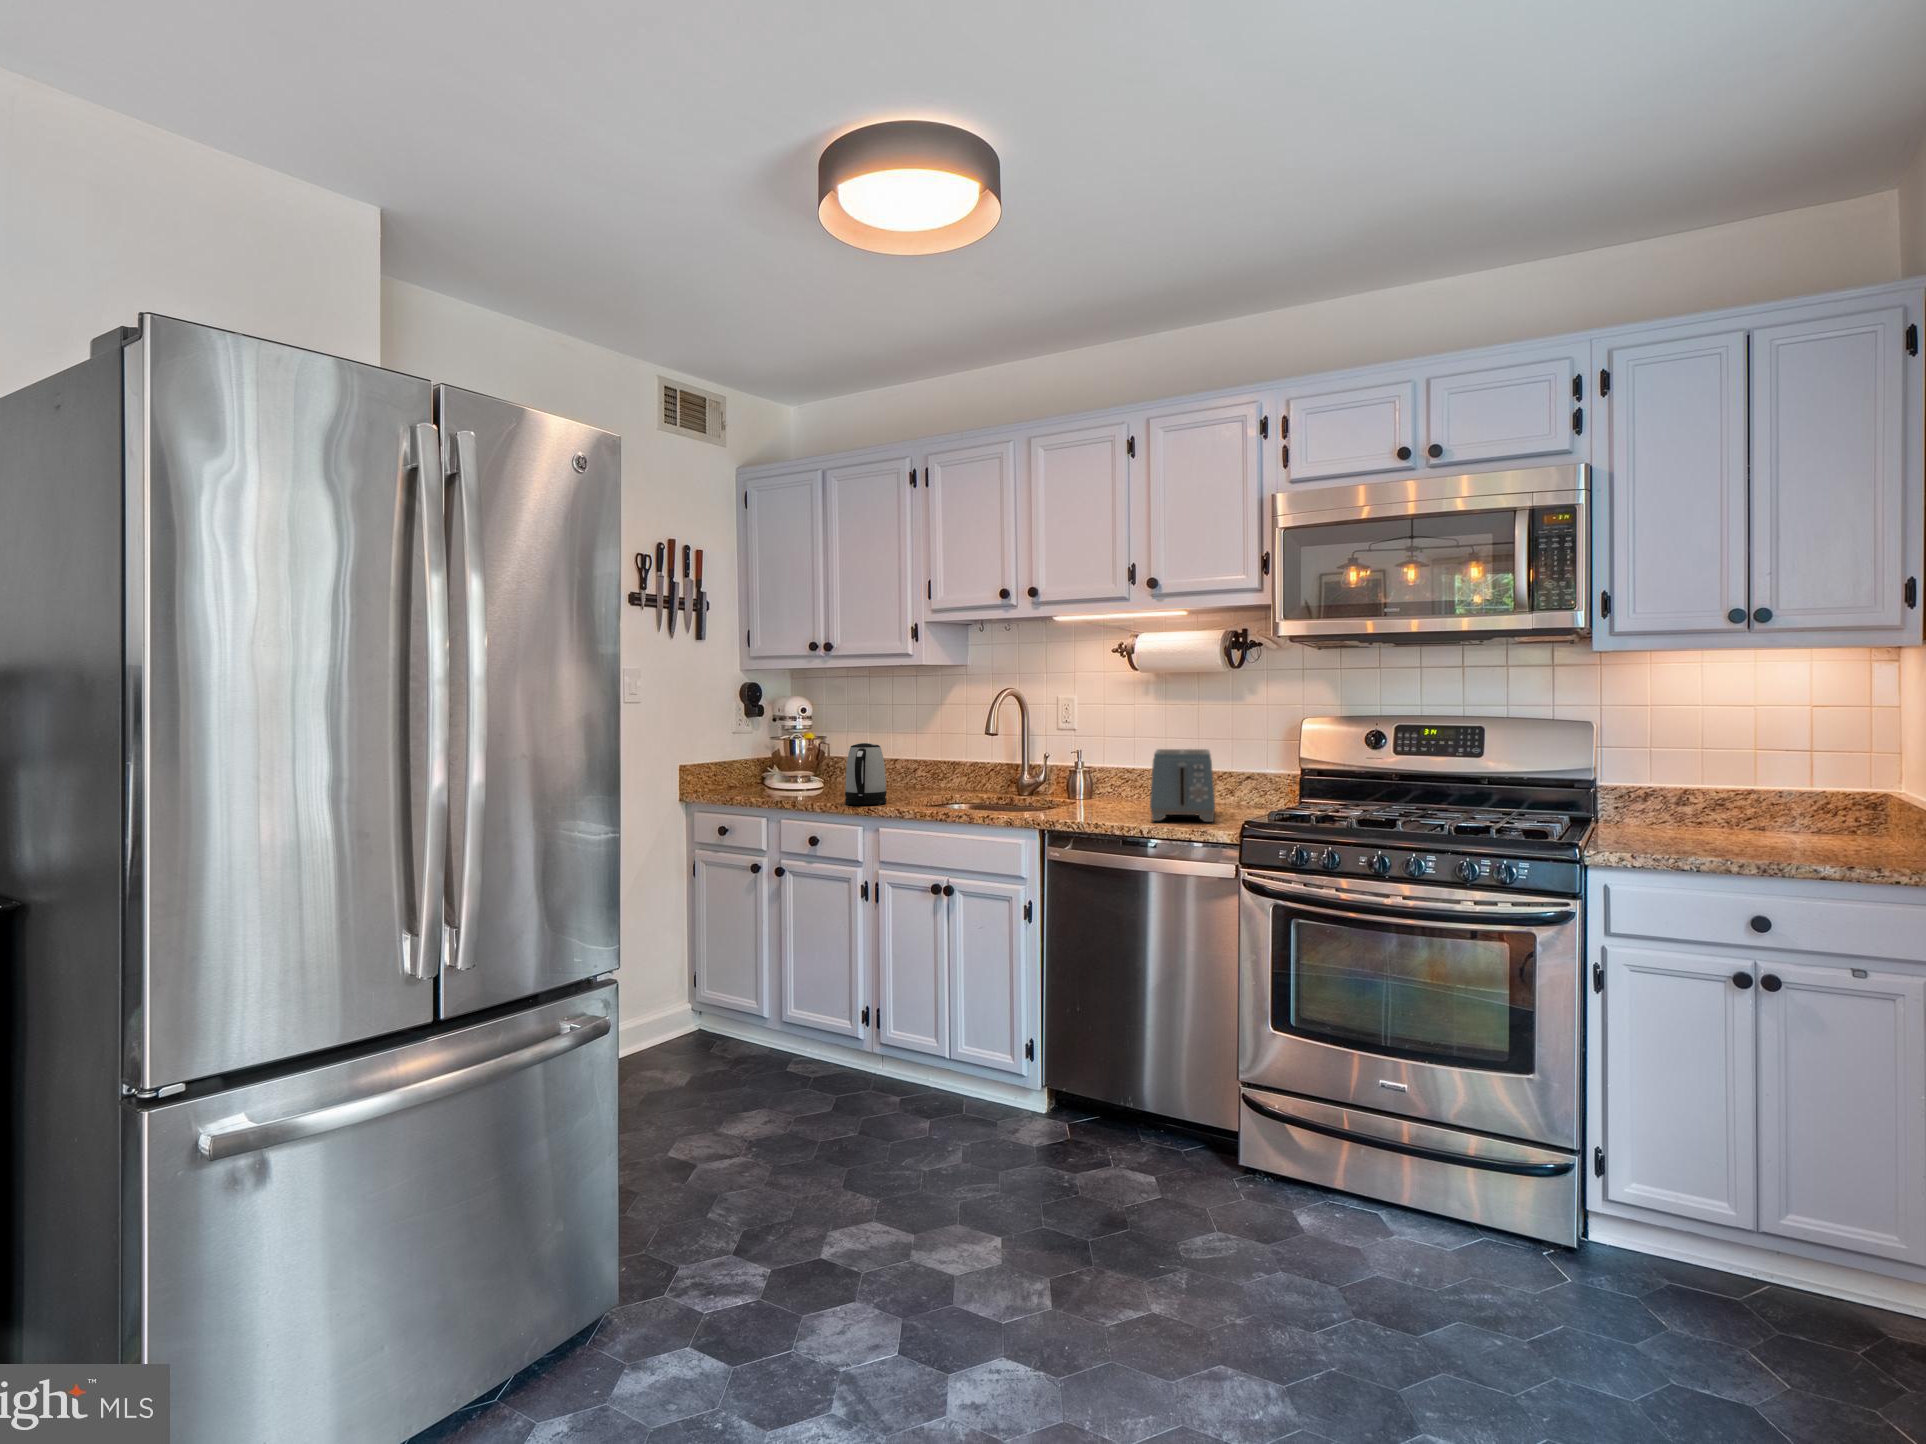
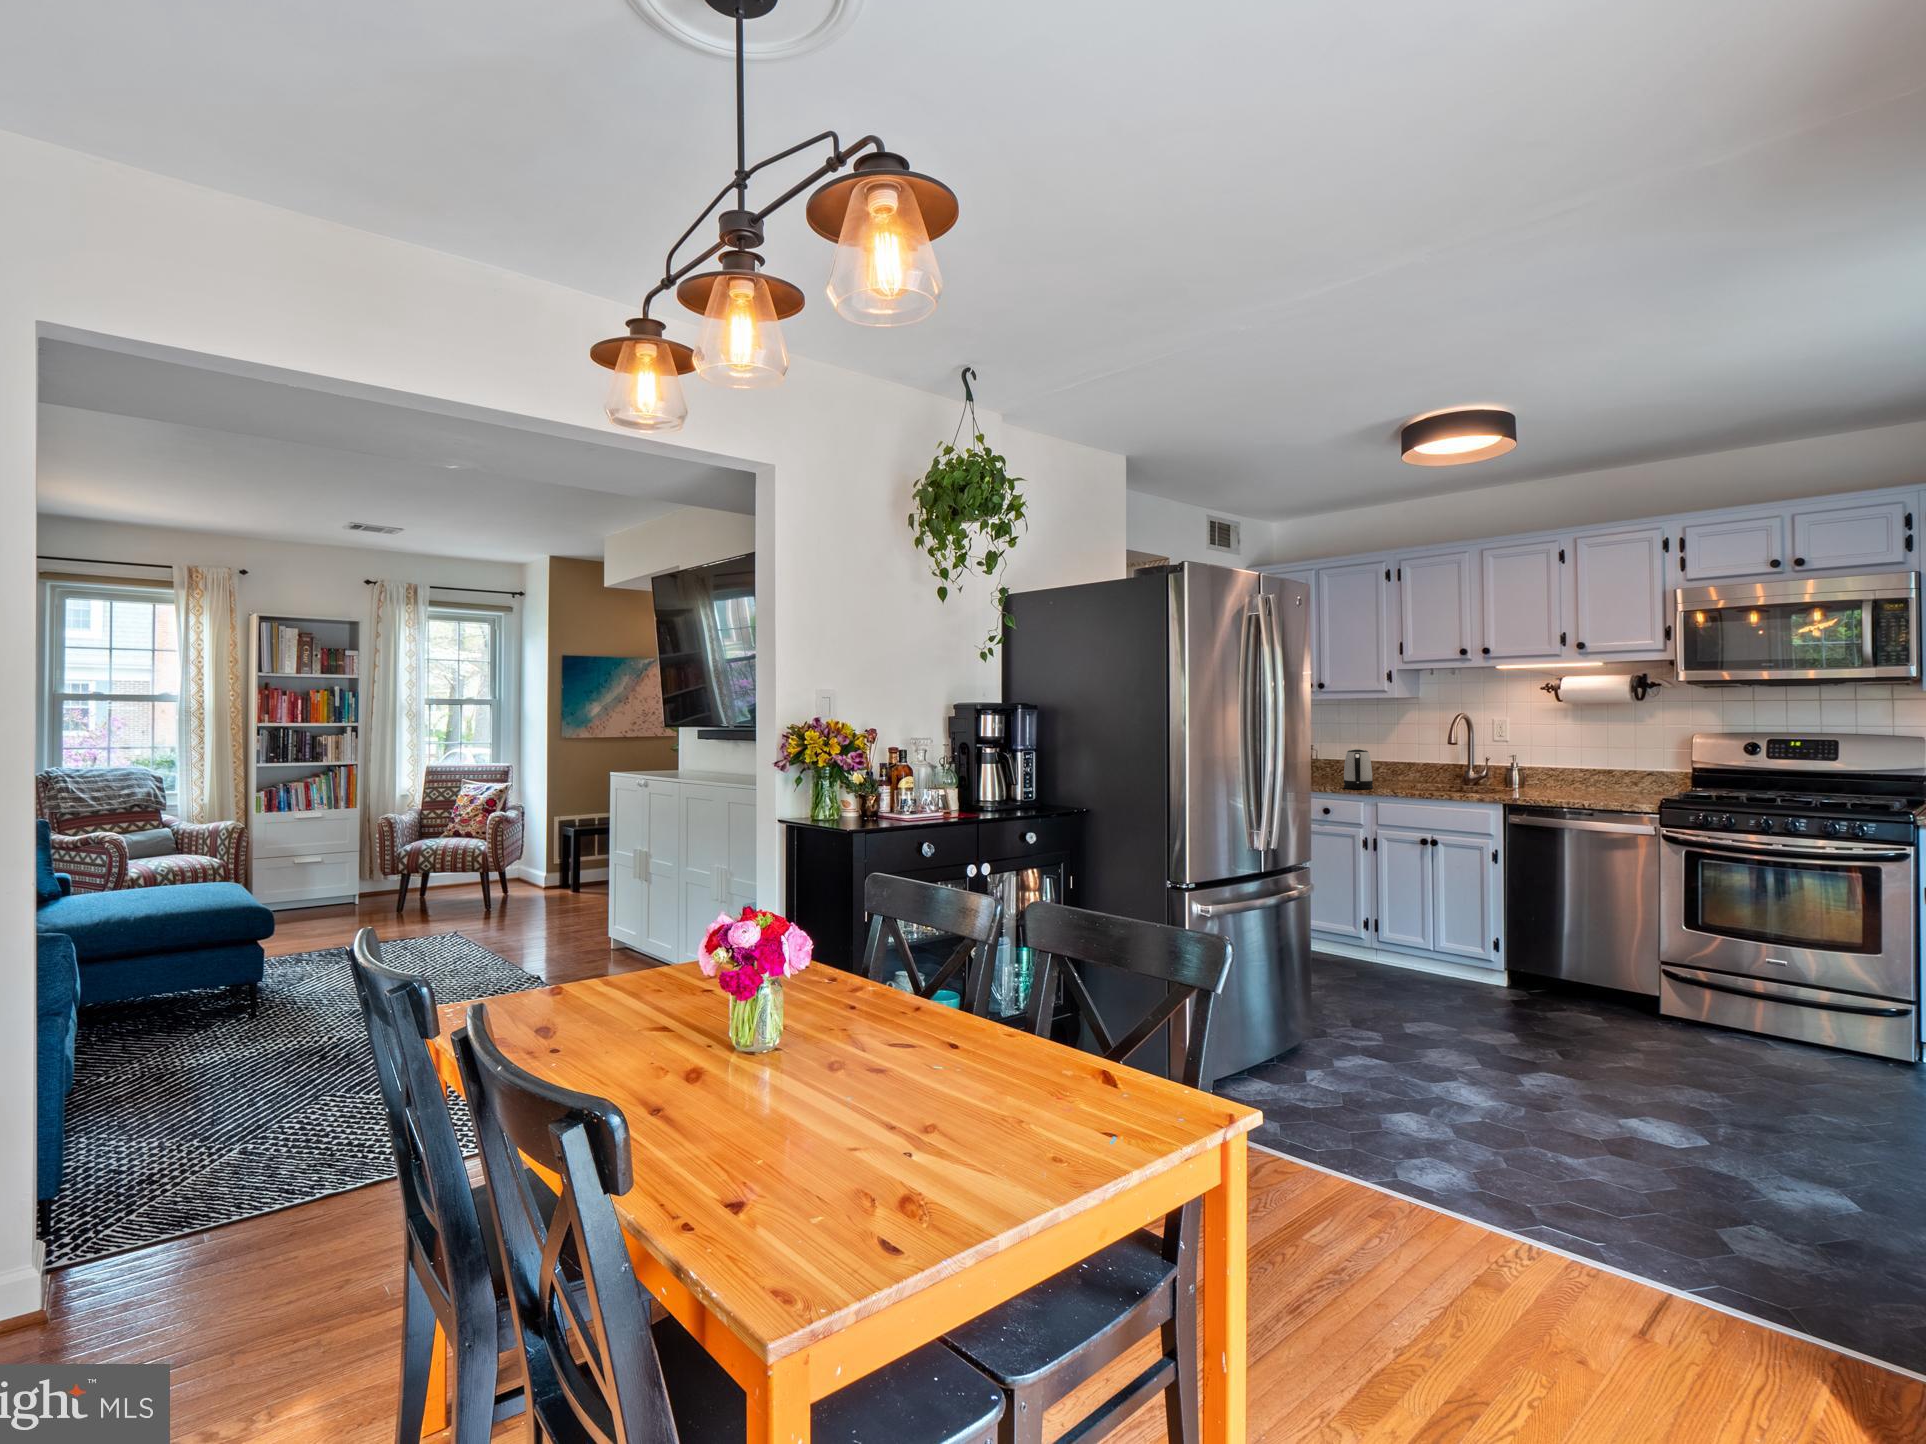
toaster: present [1150,749,1215,822] -> none [1578,754,1633,801]

